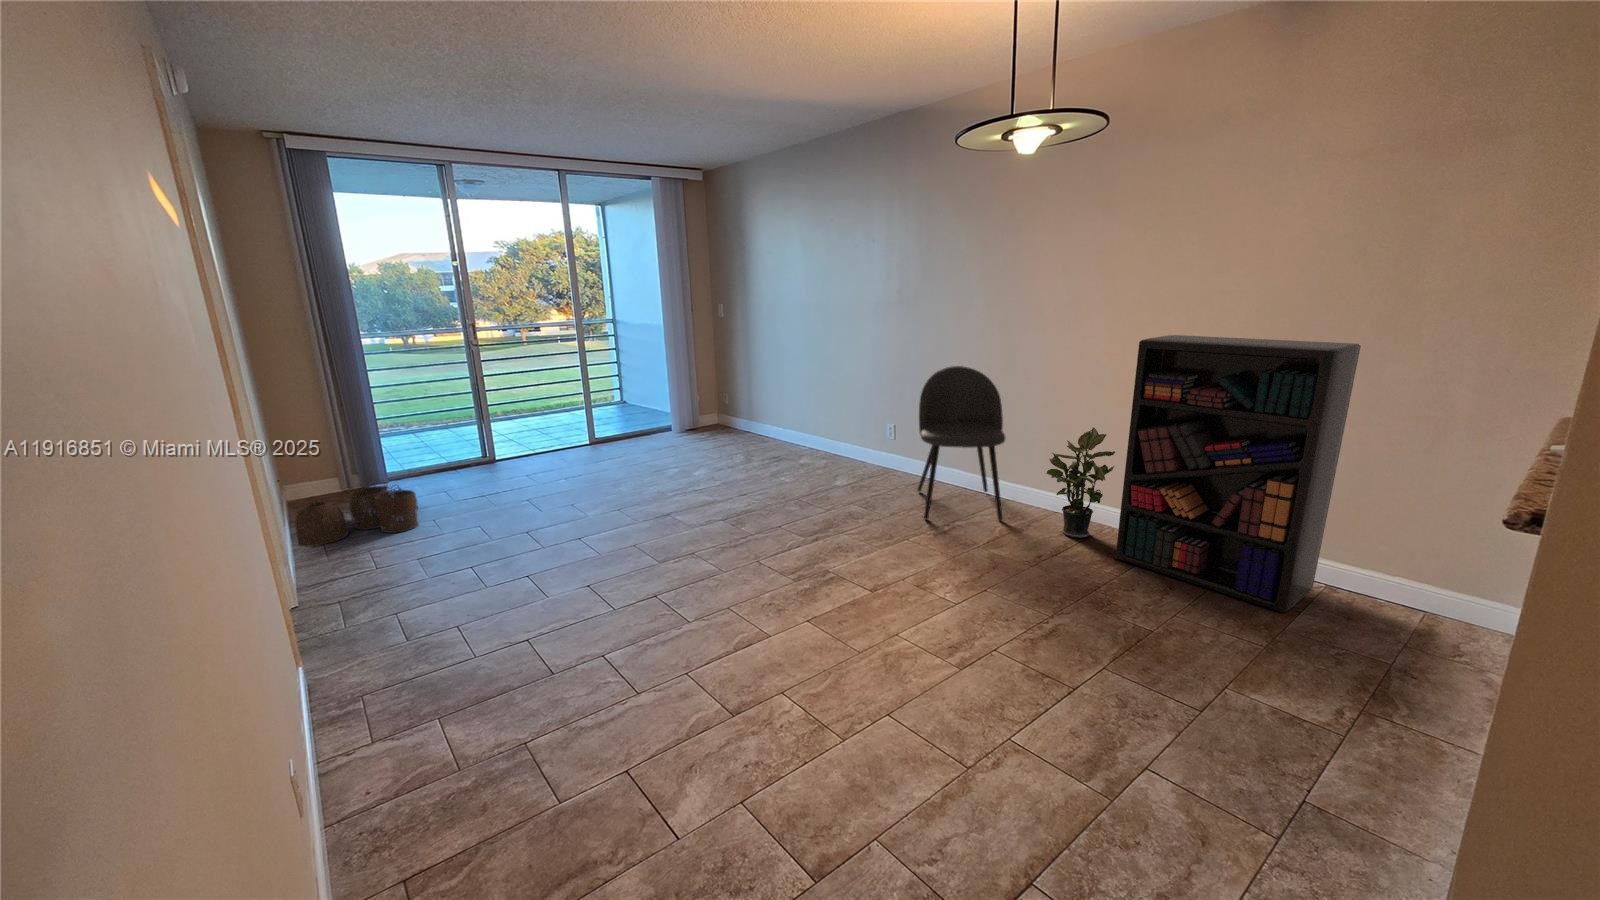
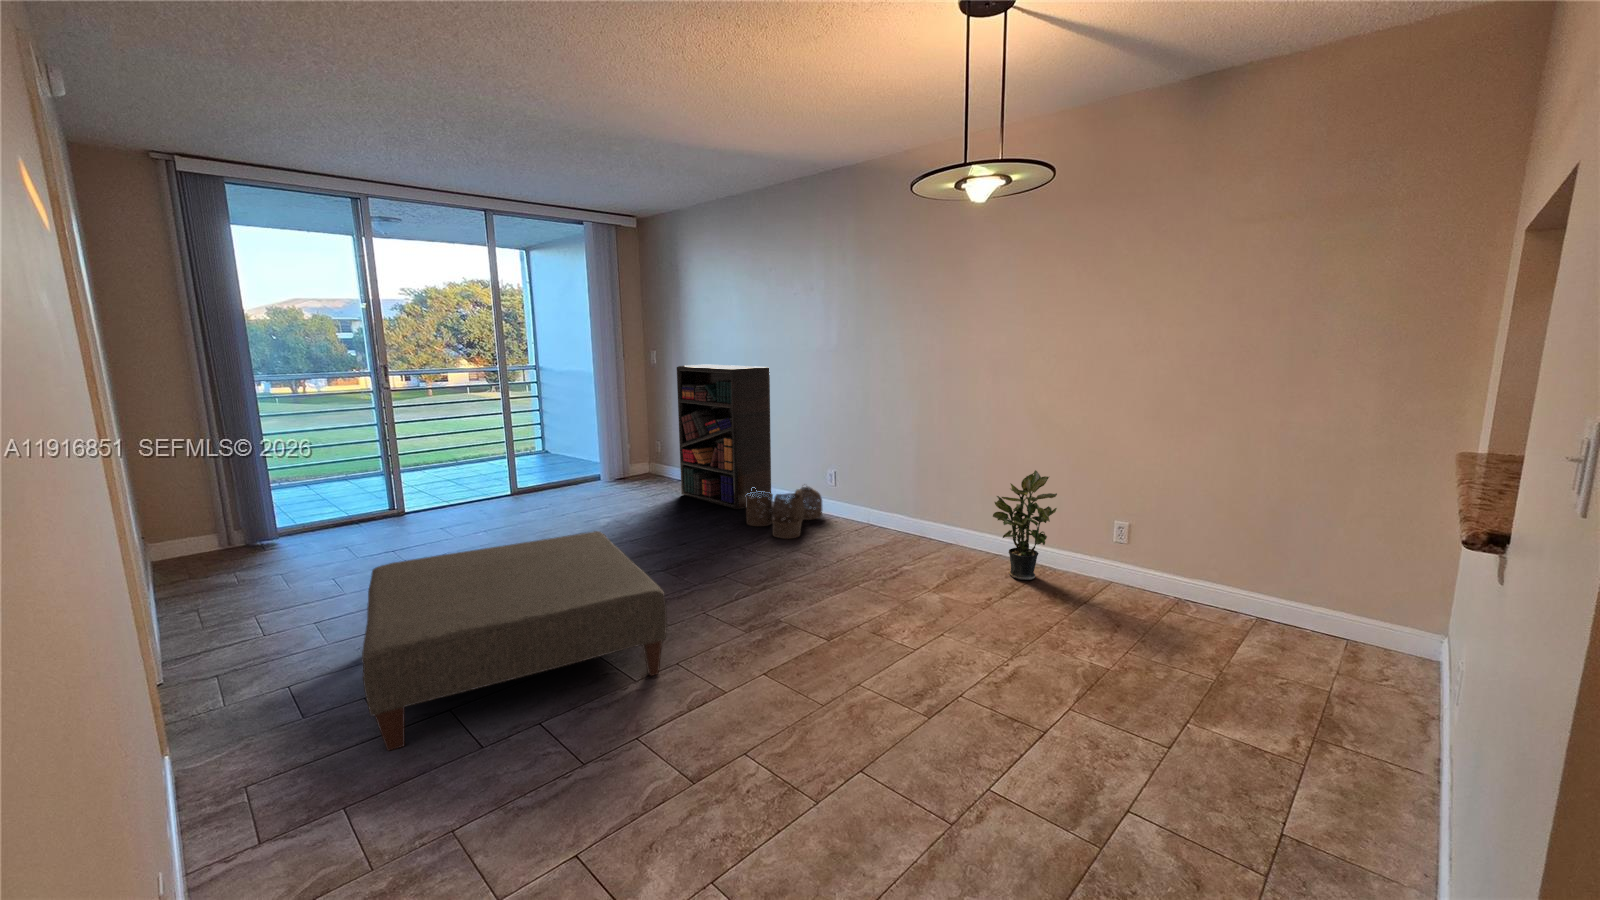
bookshelf: present [1116,335,1361,612] -> present [677,365,771,509]
dining chair: present [918,366,1005,521] -> none [863,412,951,566]
ottoman: none [449,481,717,672] -> present [362,531,667,751]
woven basket: present [295,485,418,546] -> present [746,486,822,539]

